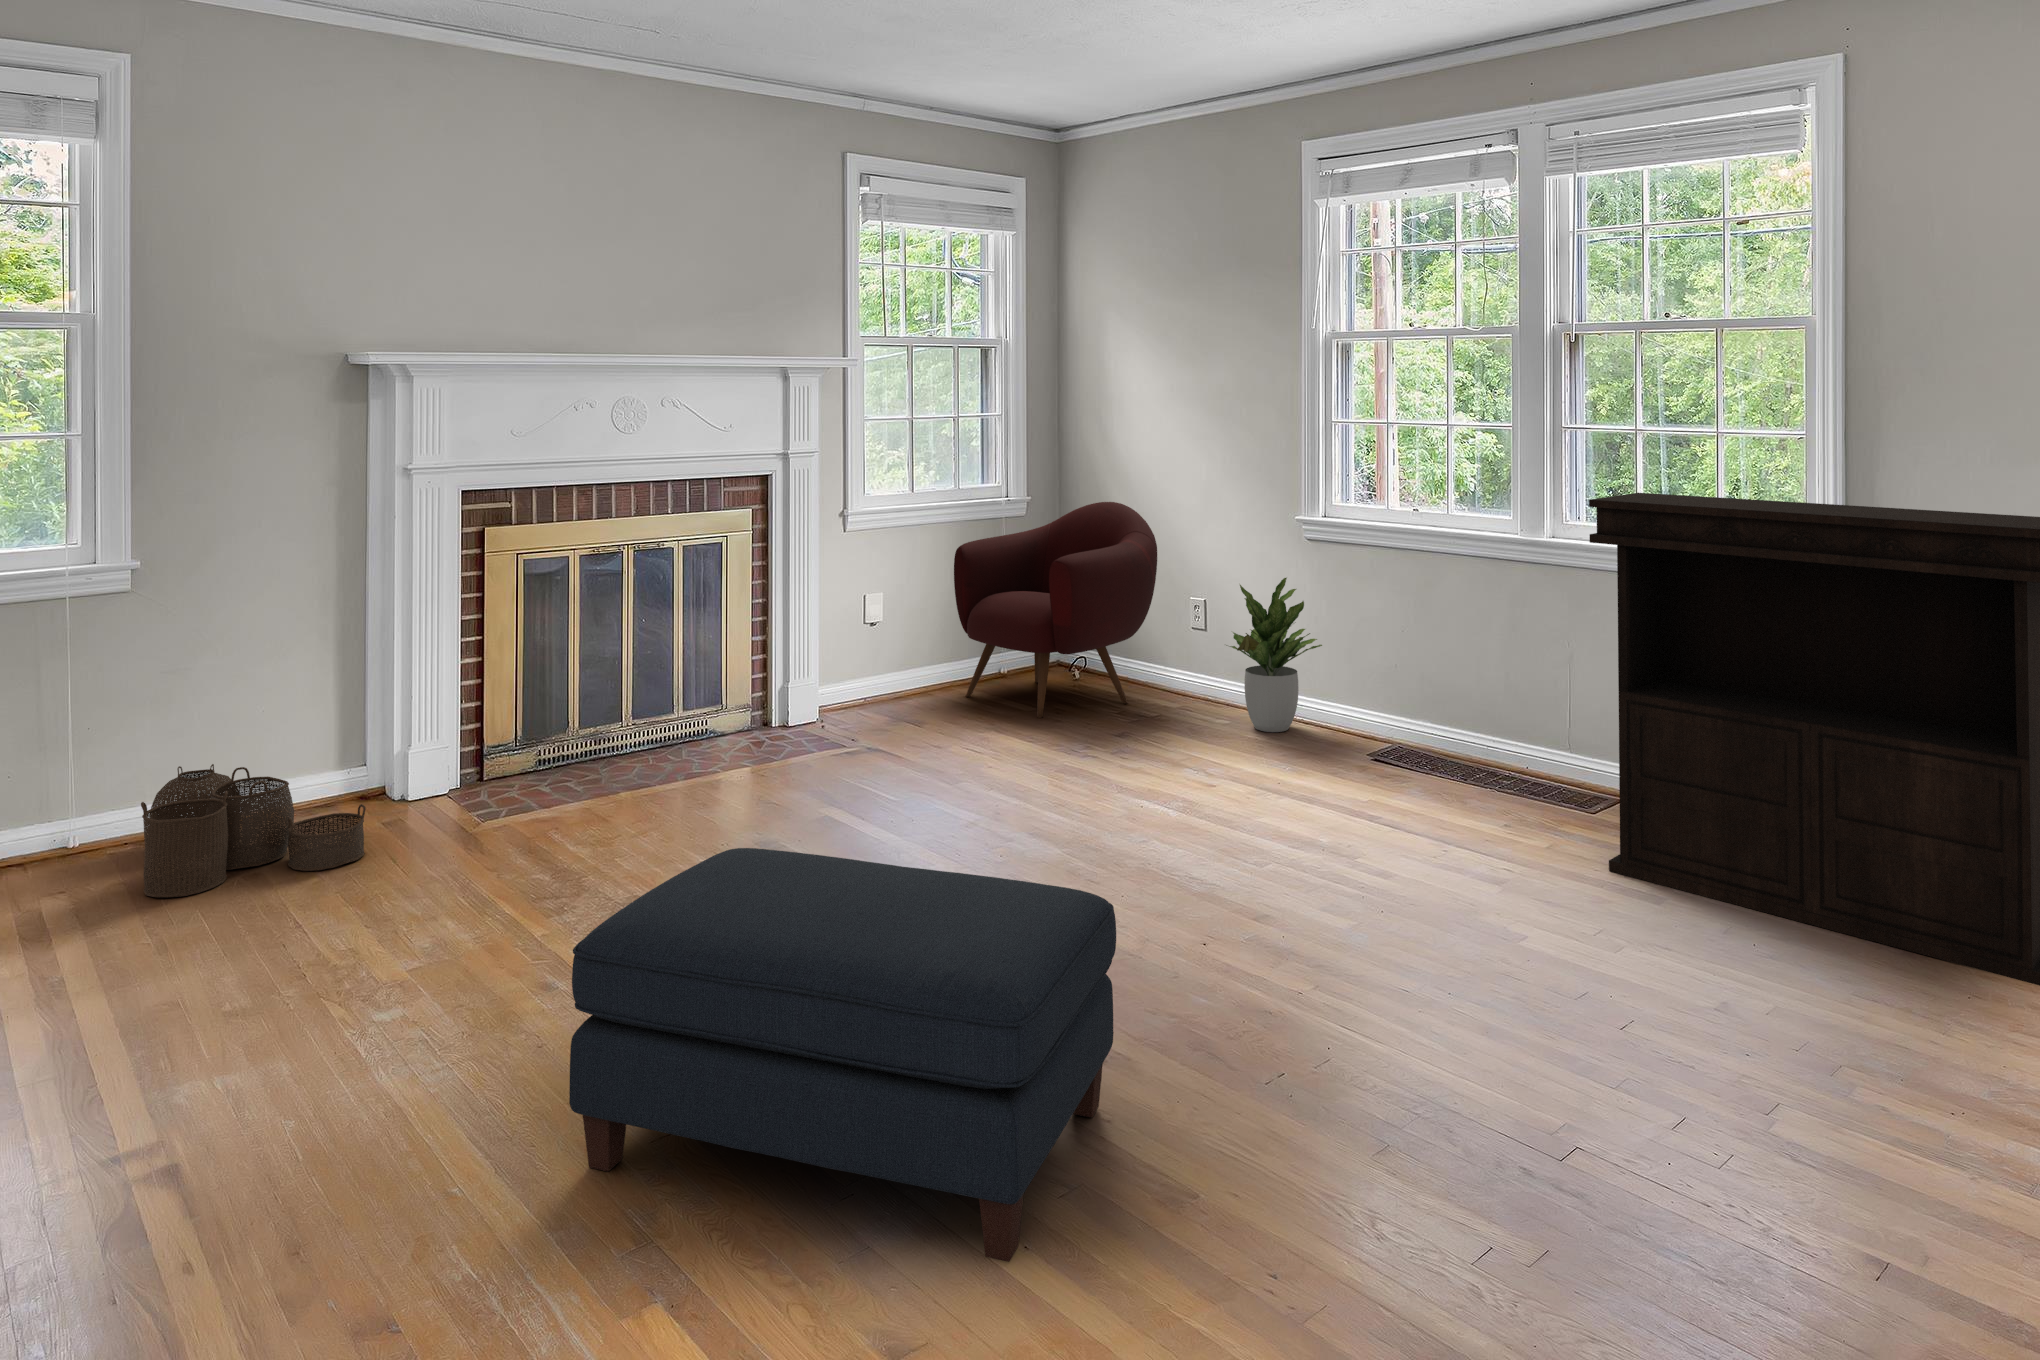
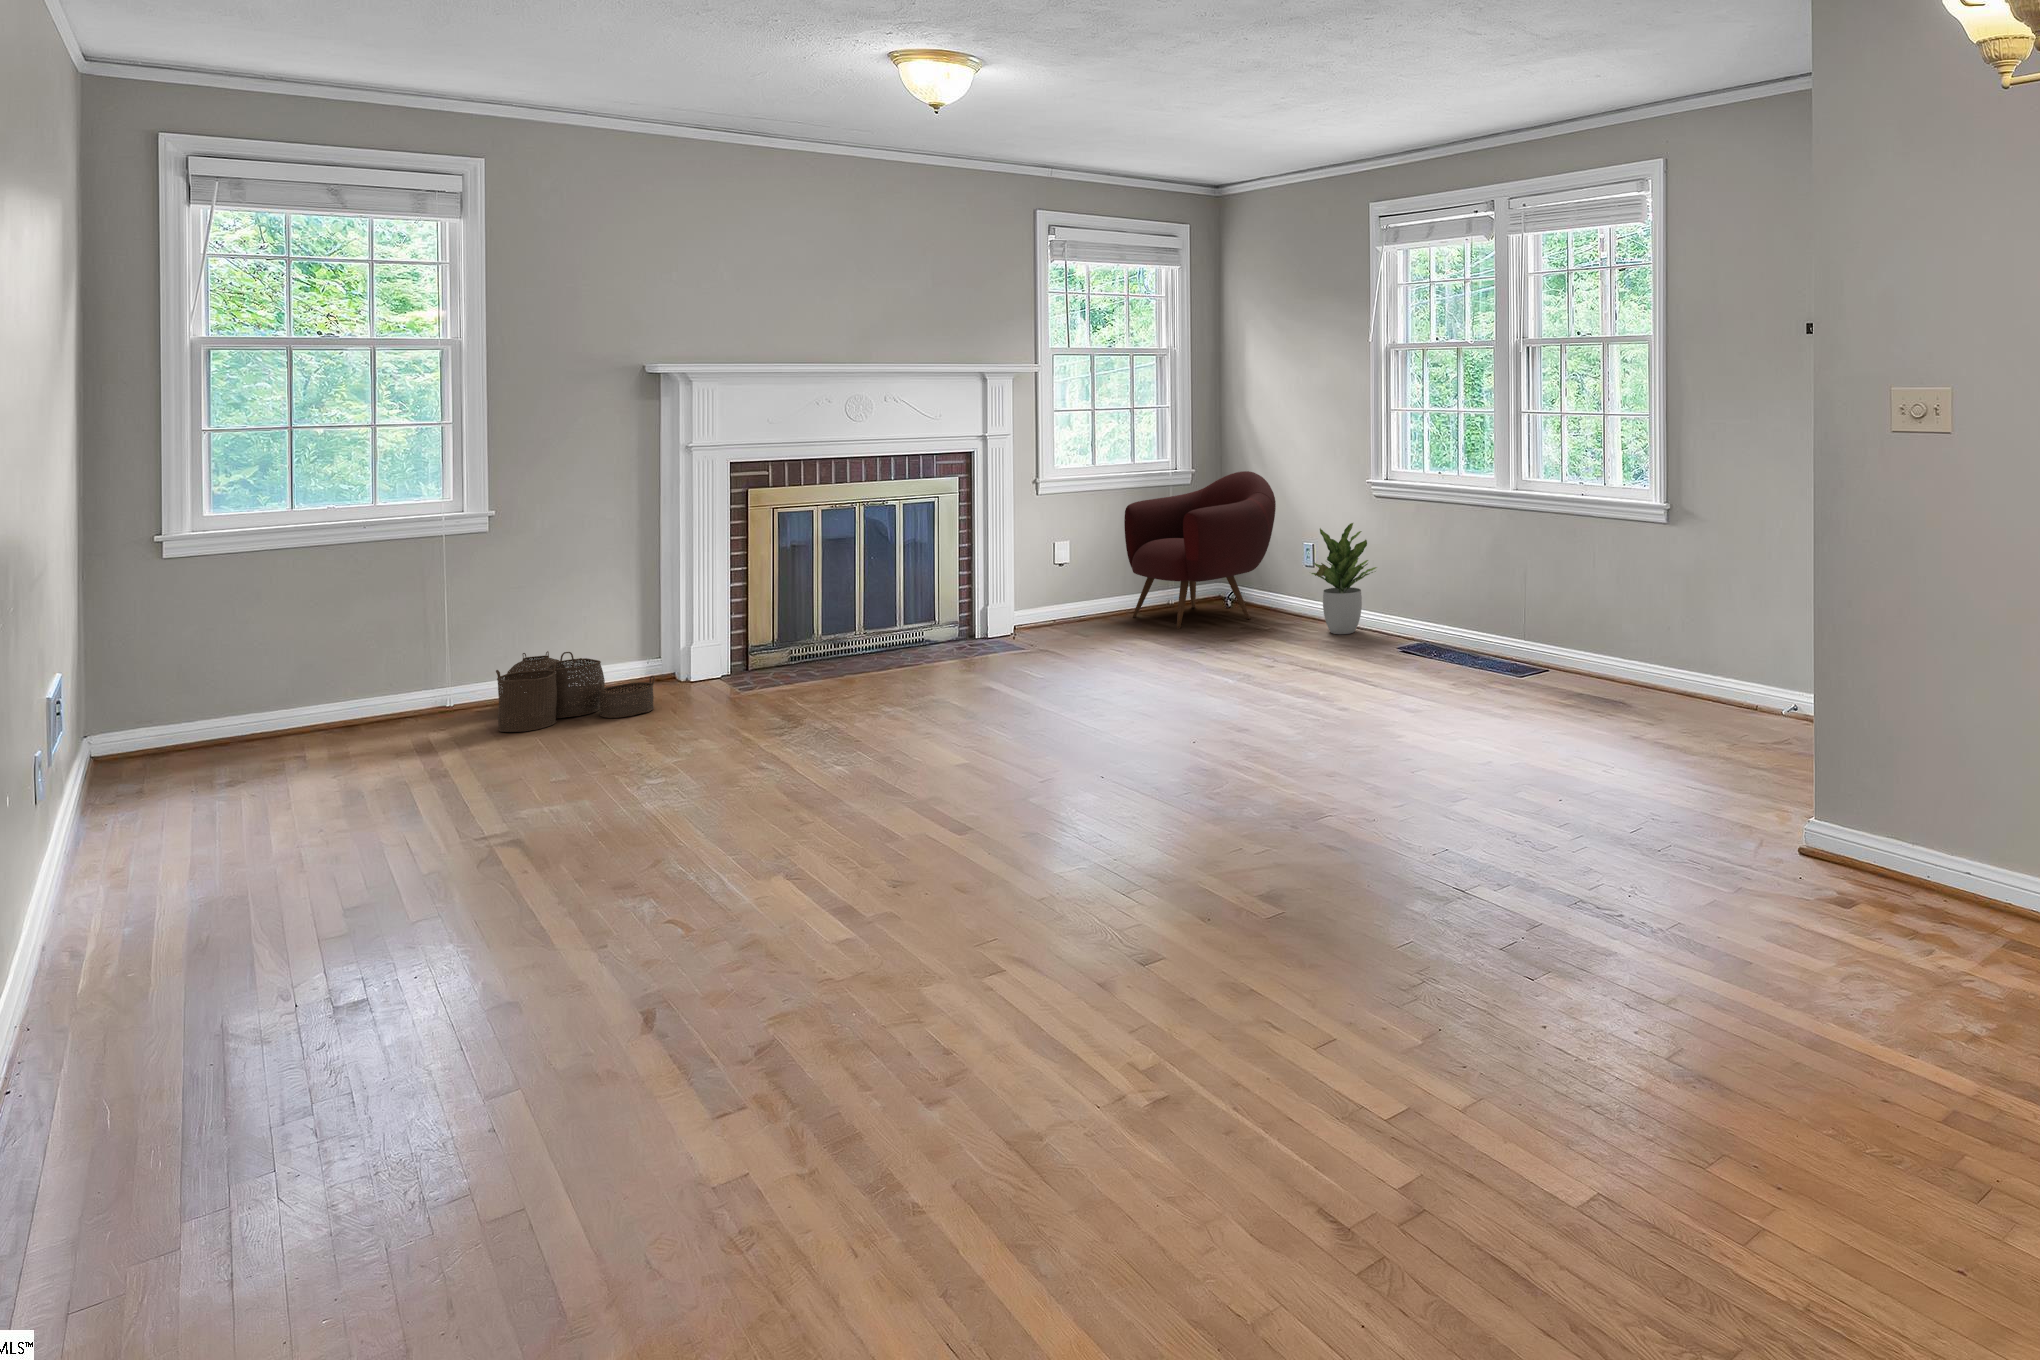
console table: present [1589,493,2040,986] -> none [1478,454,1740,749]
ottoman: present [569,848,1116,1262] -> none [744,668,1077,860]

